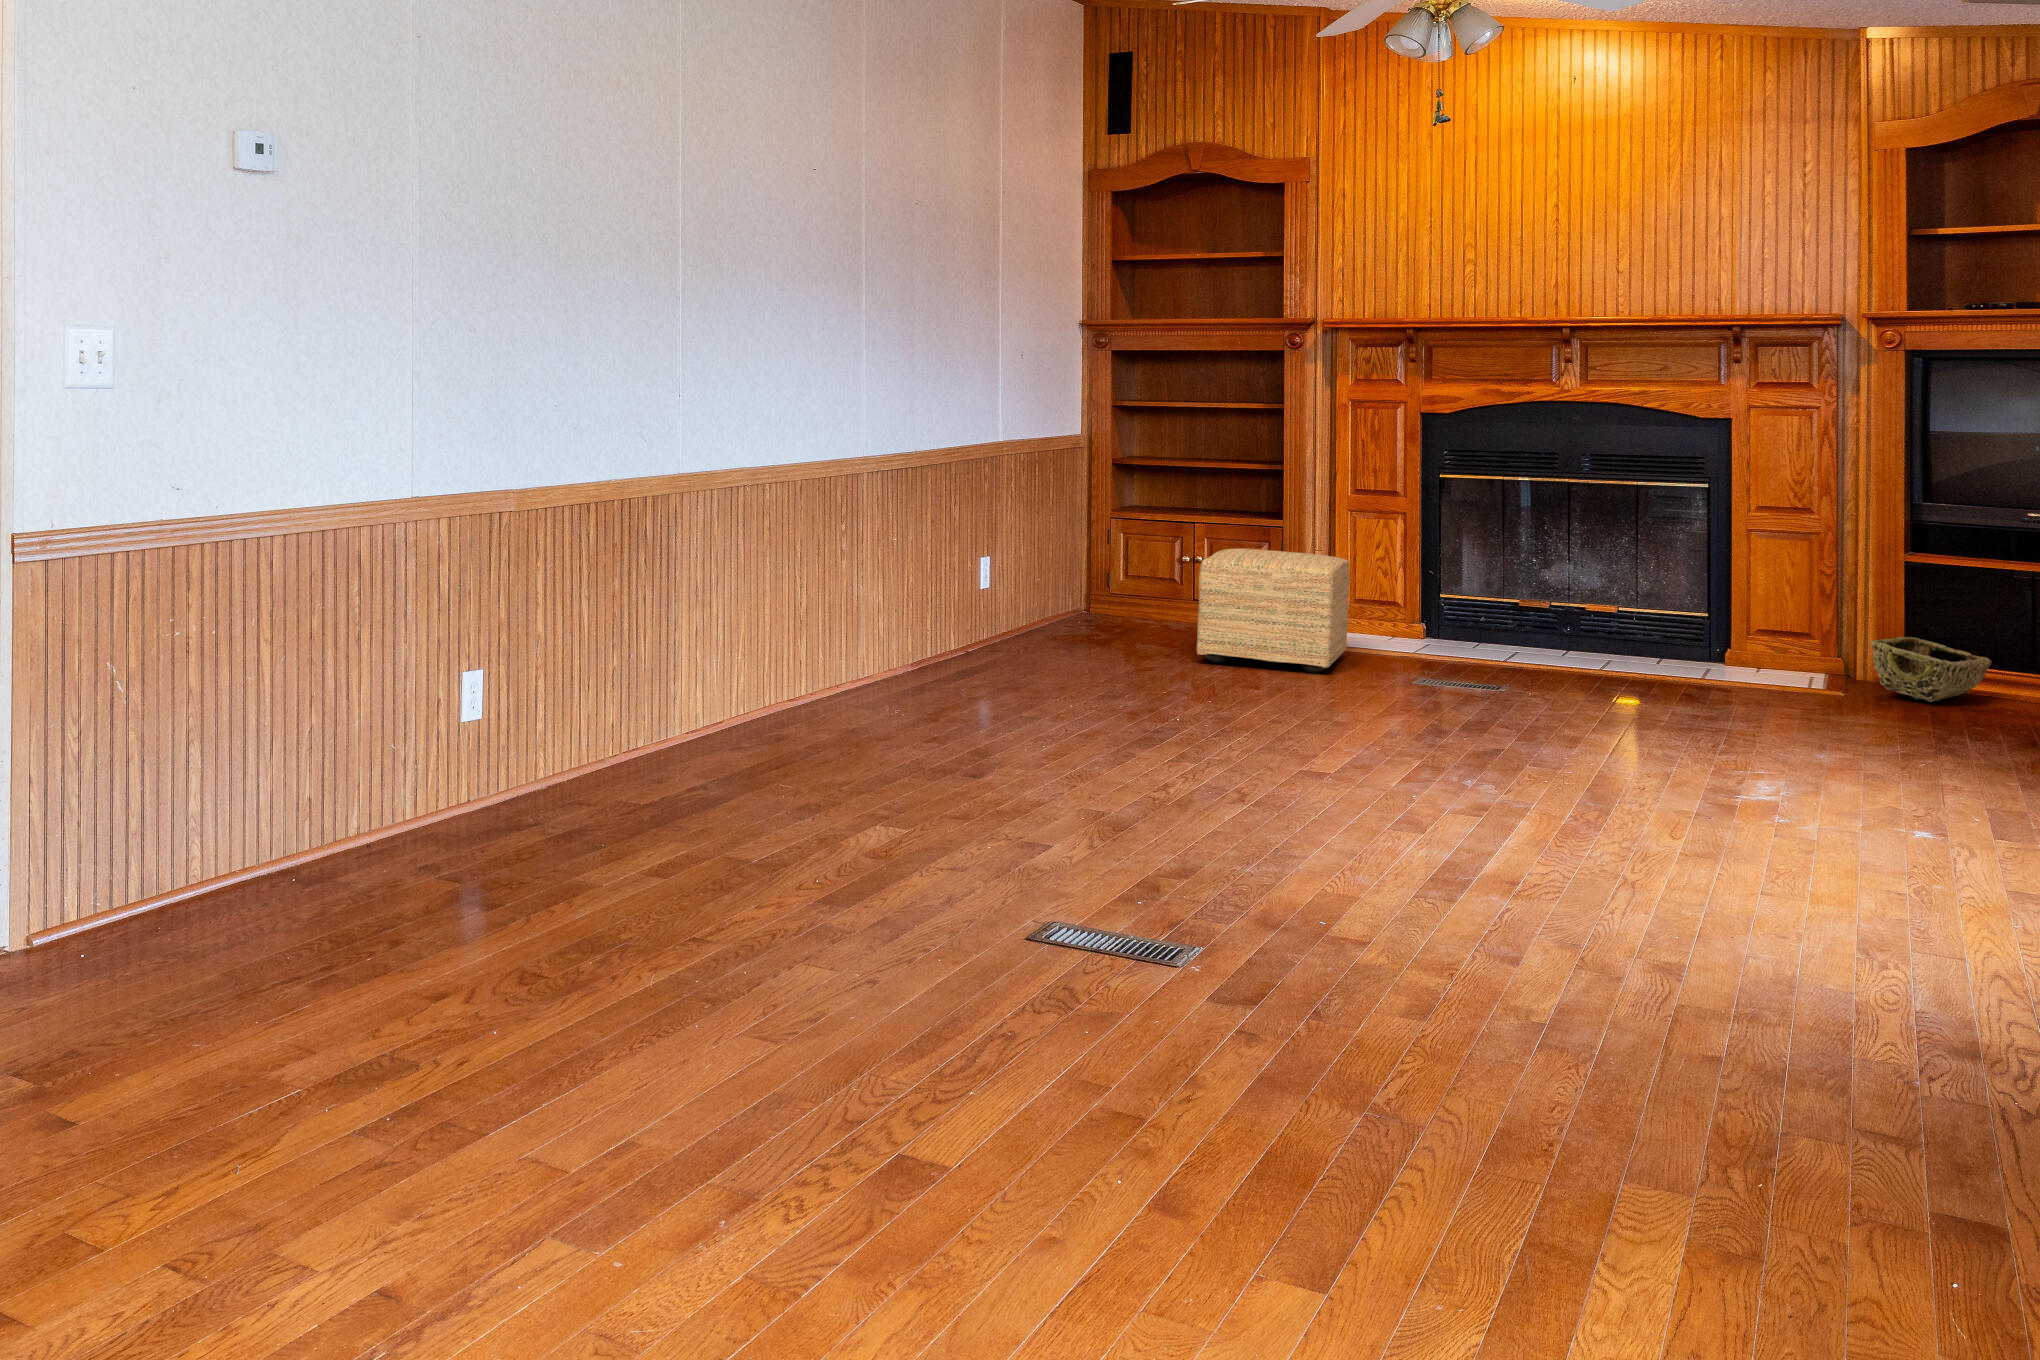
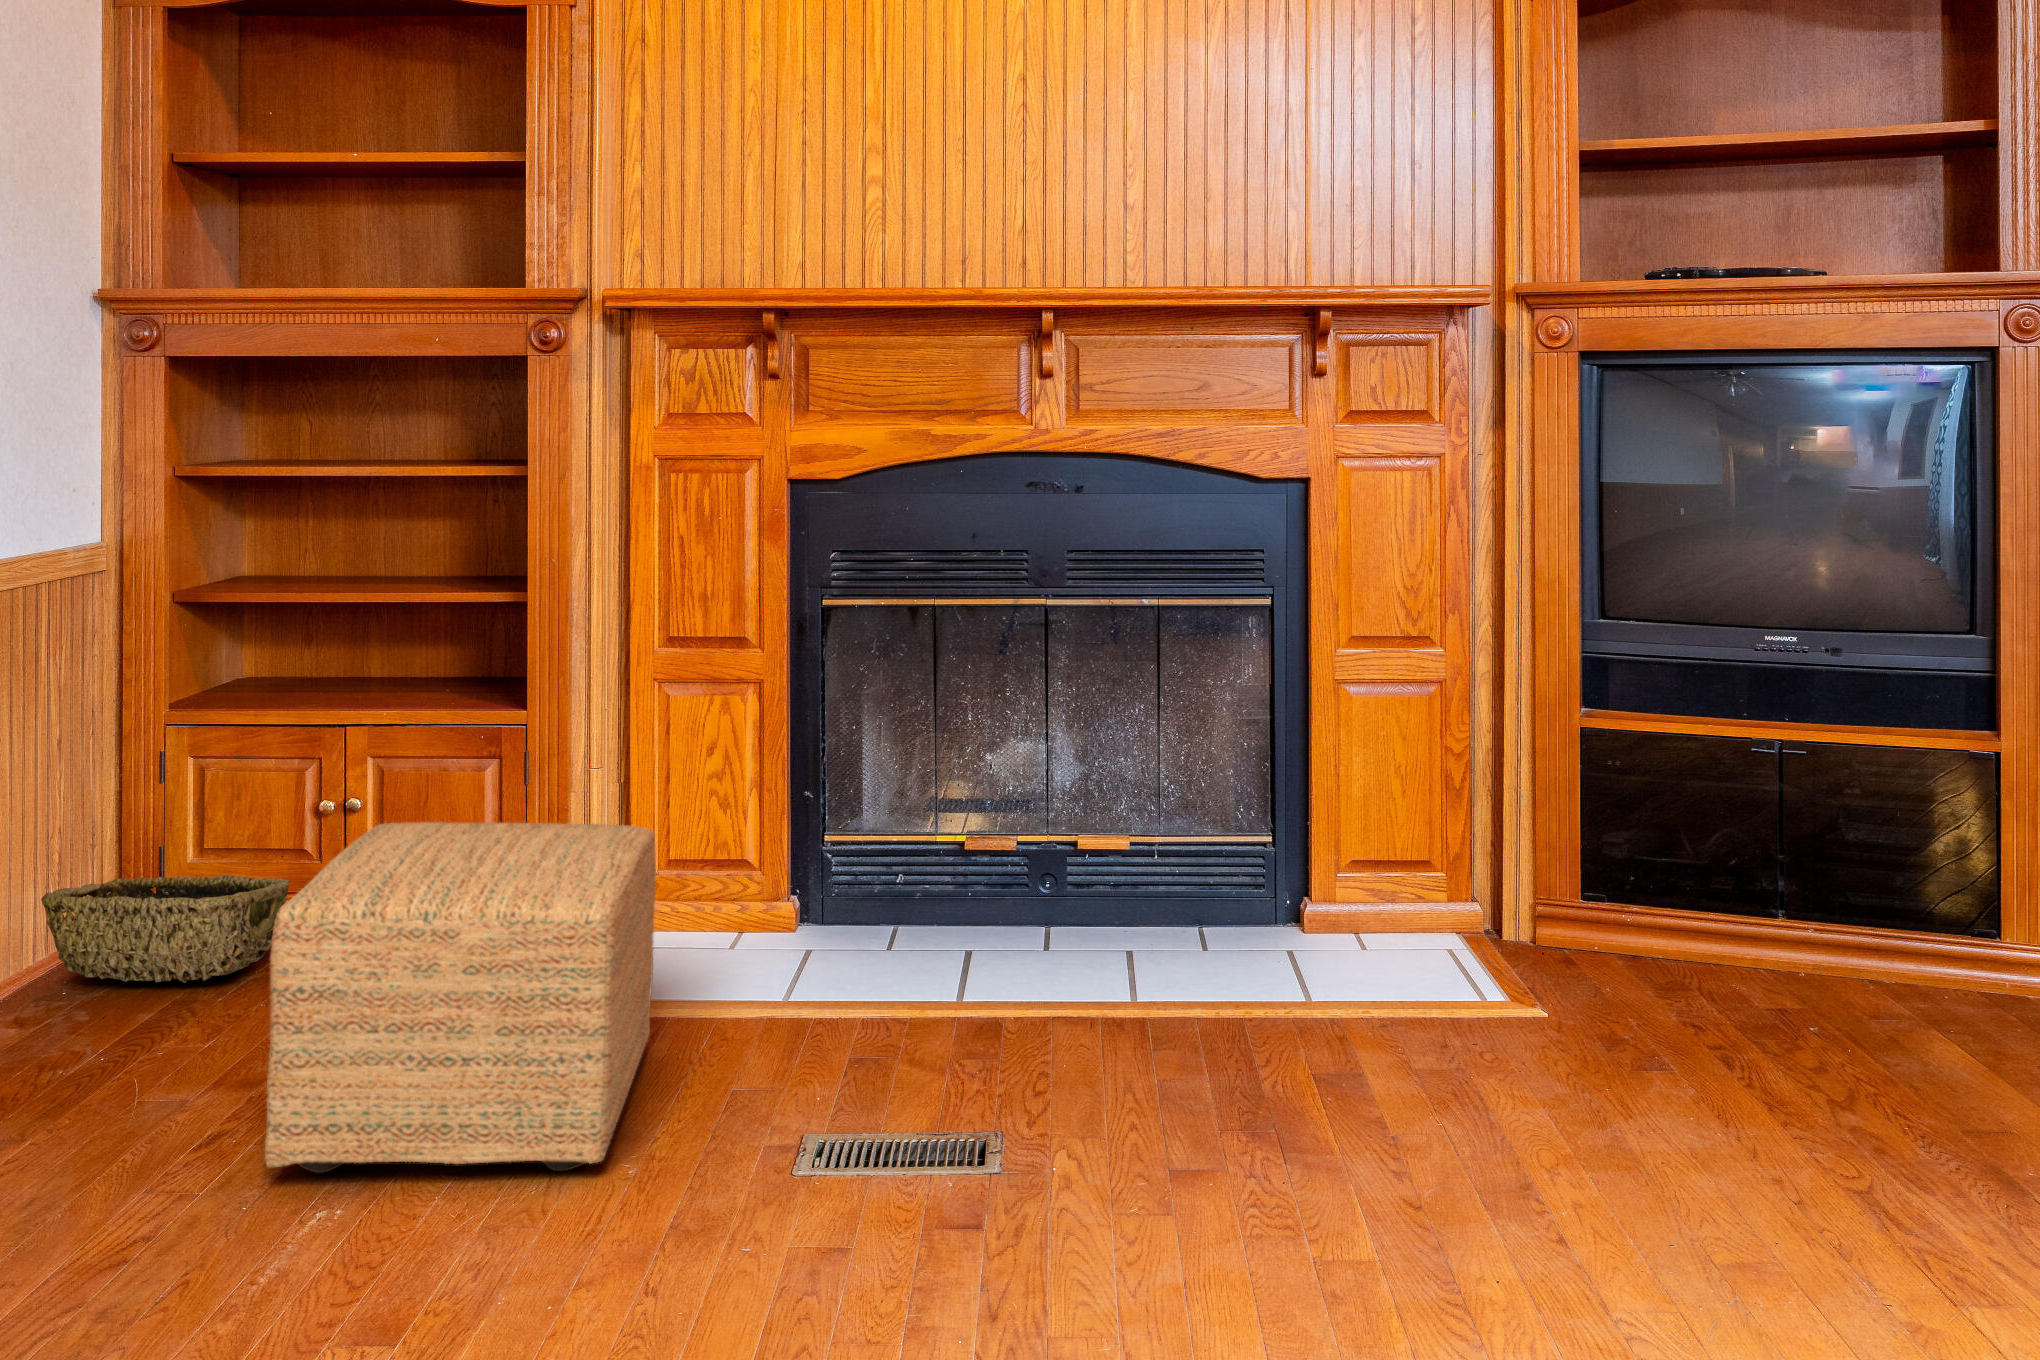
woven basket: present [1871,637,1991,702] -> present [41,875,290,983]

